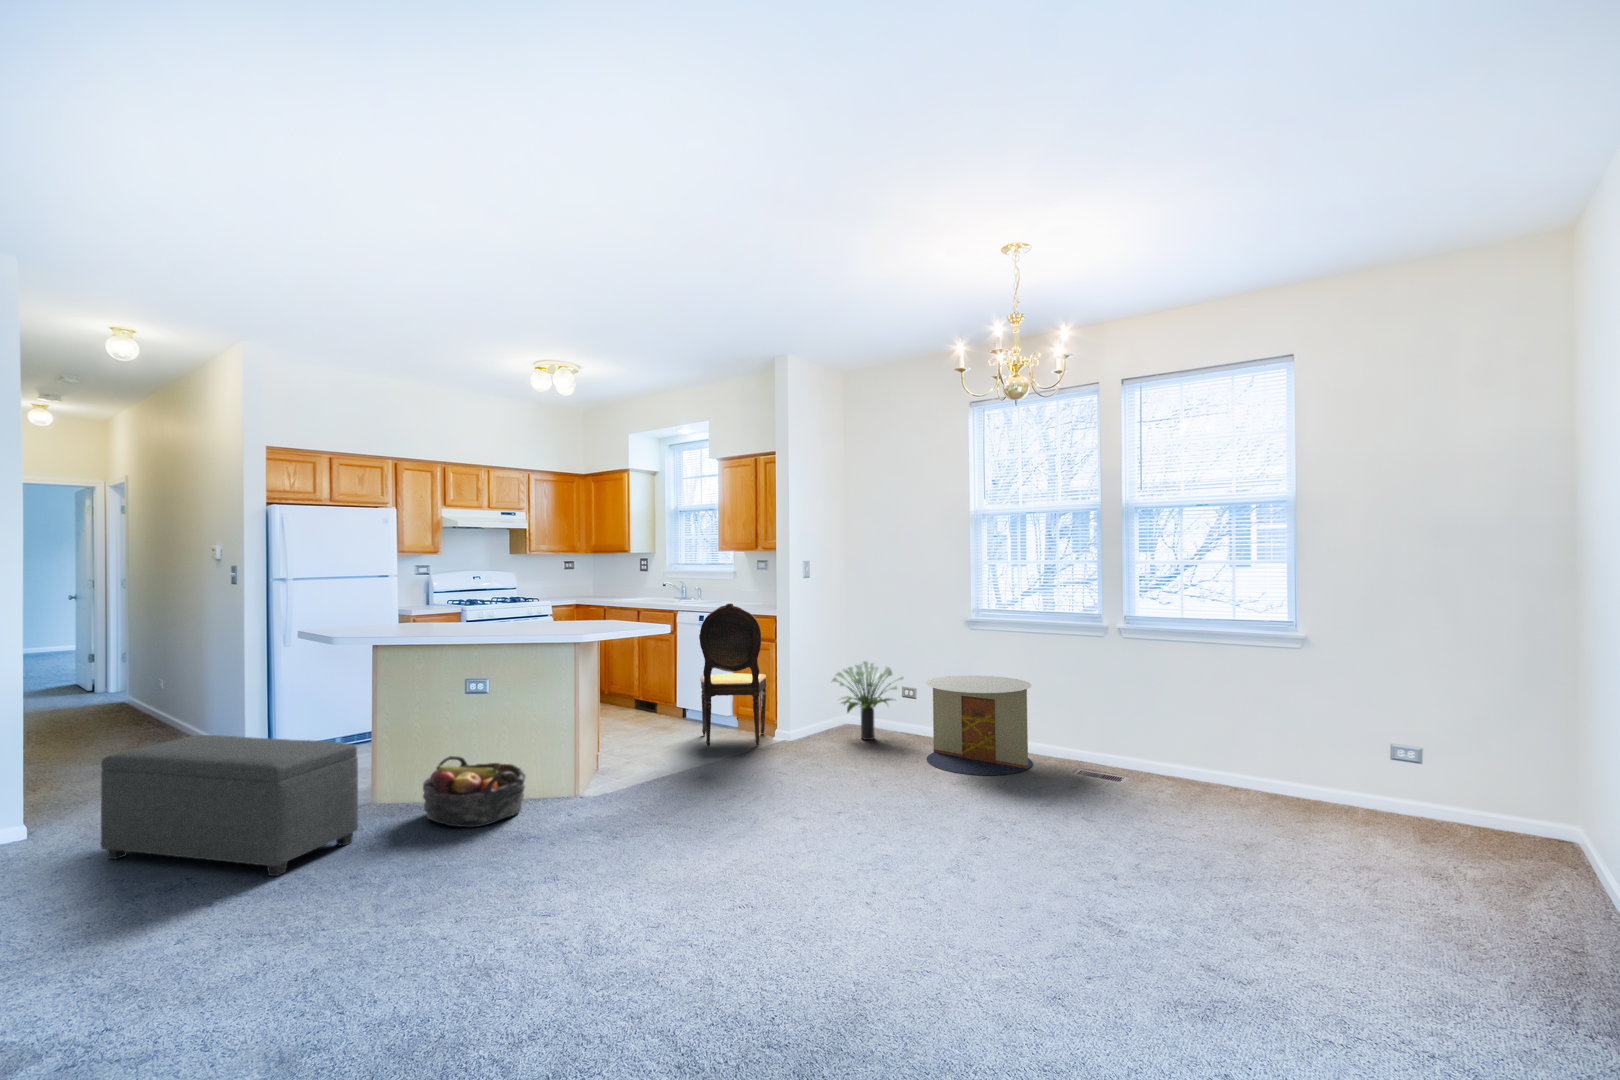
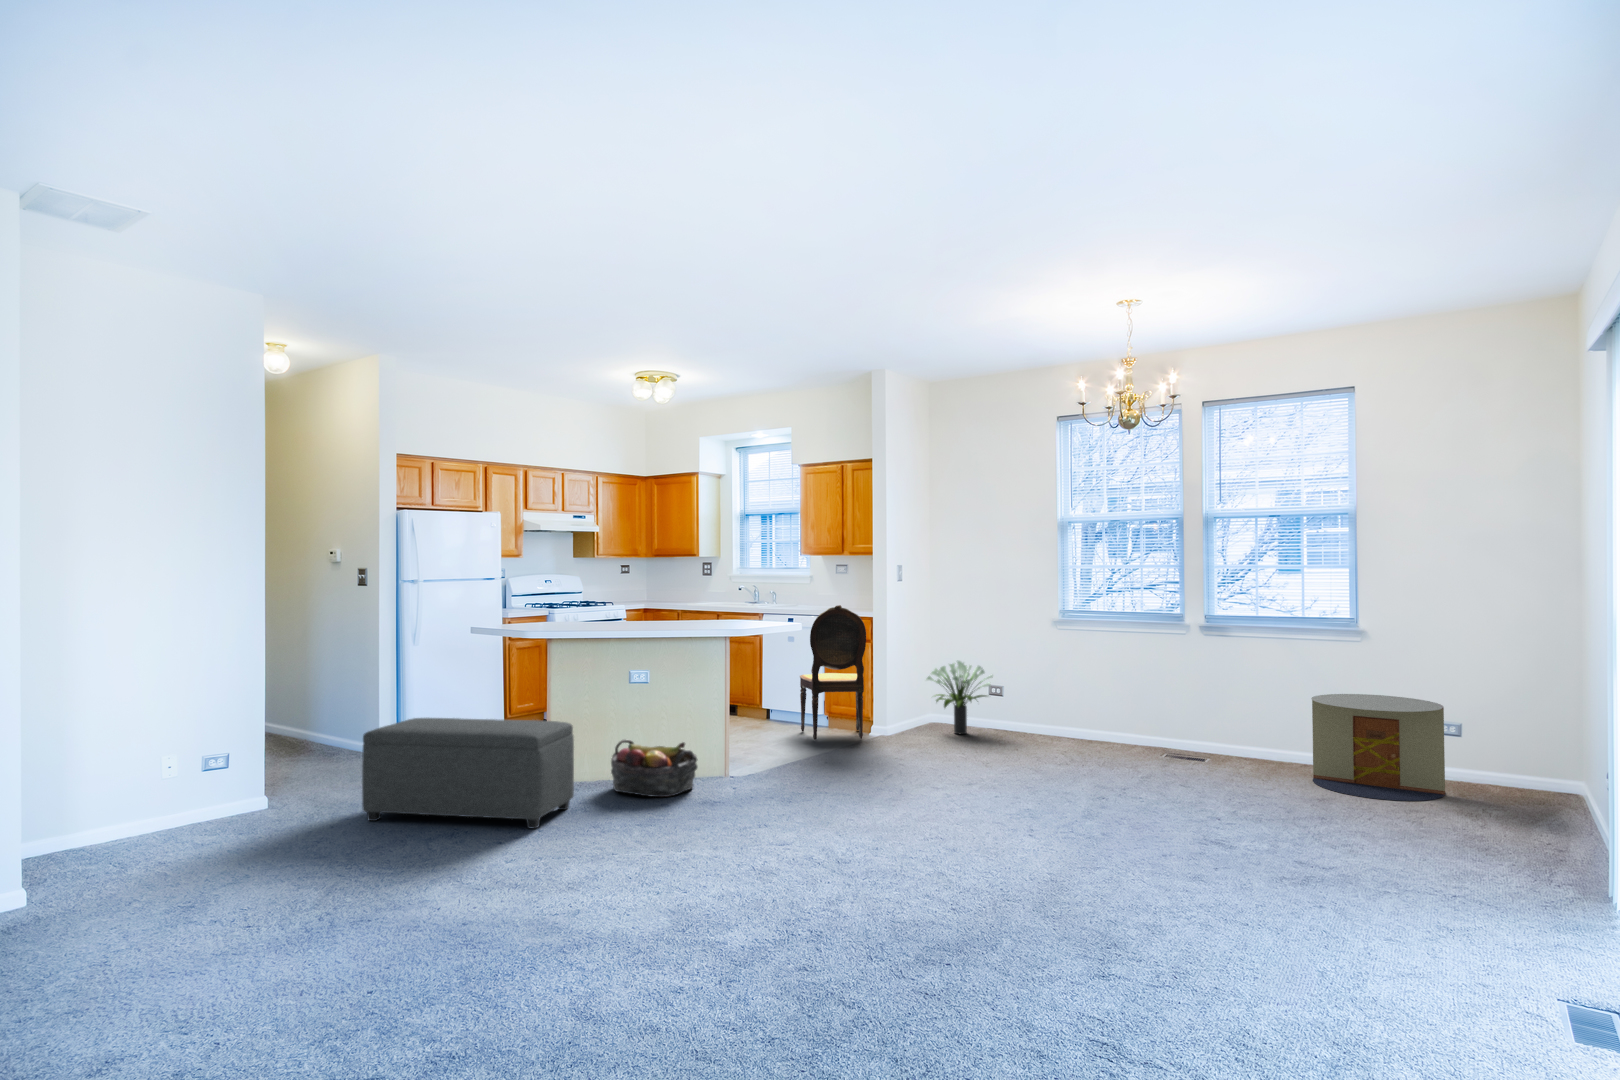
side table: present [926,675,1033,775] -> present [1311,694,1445,801]

